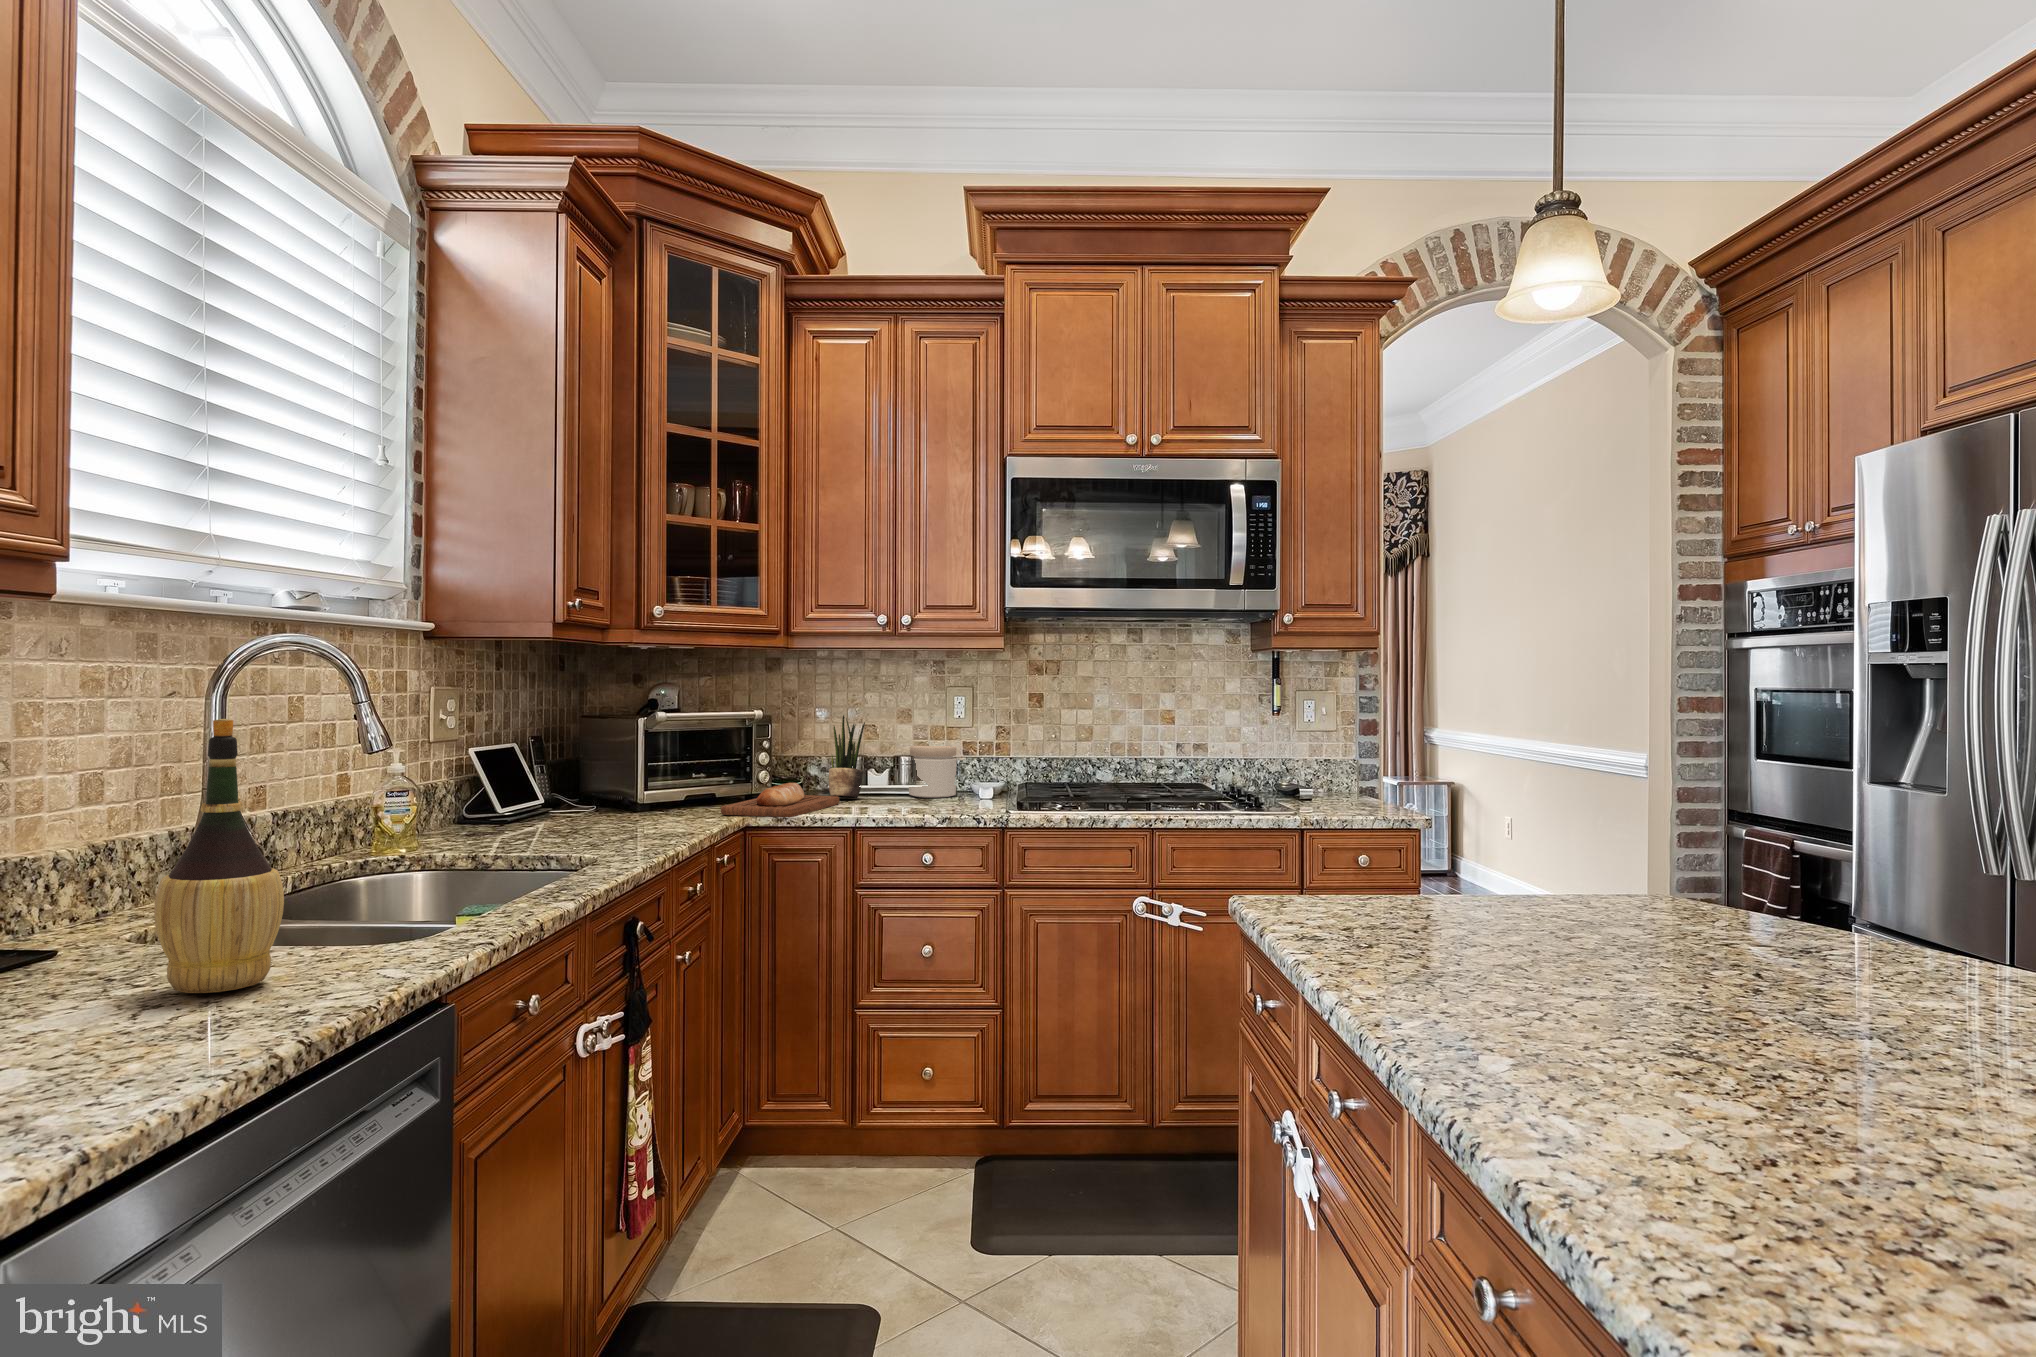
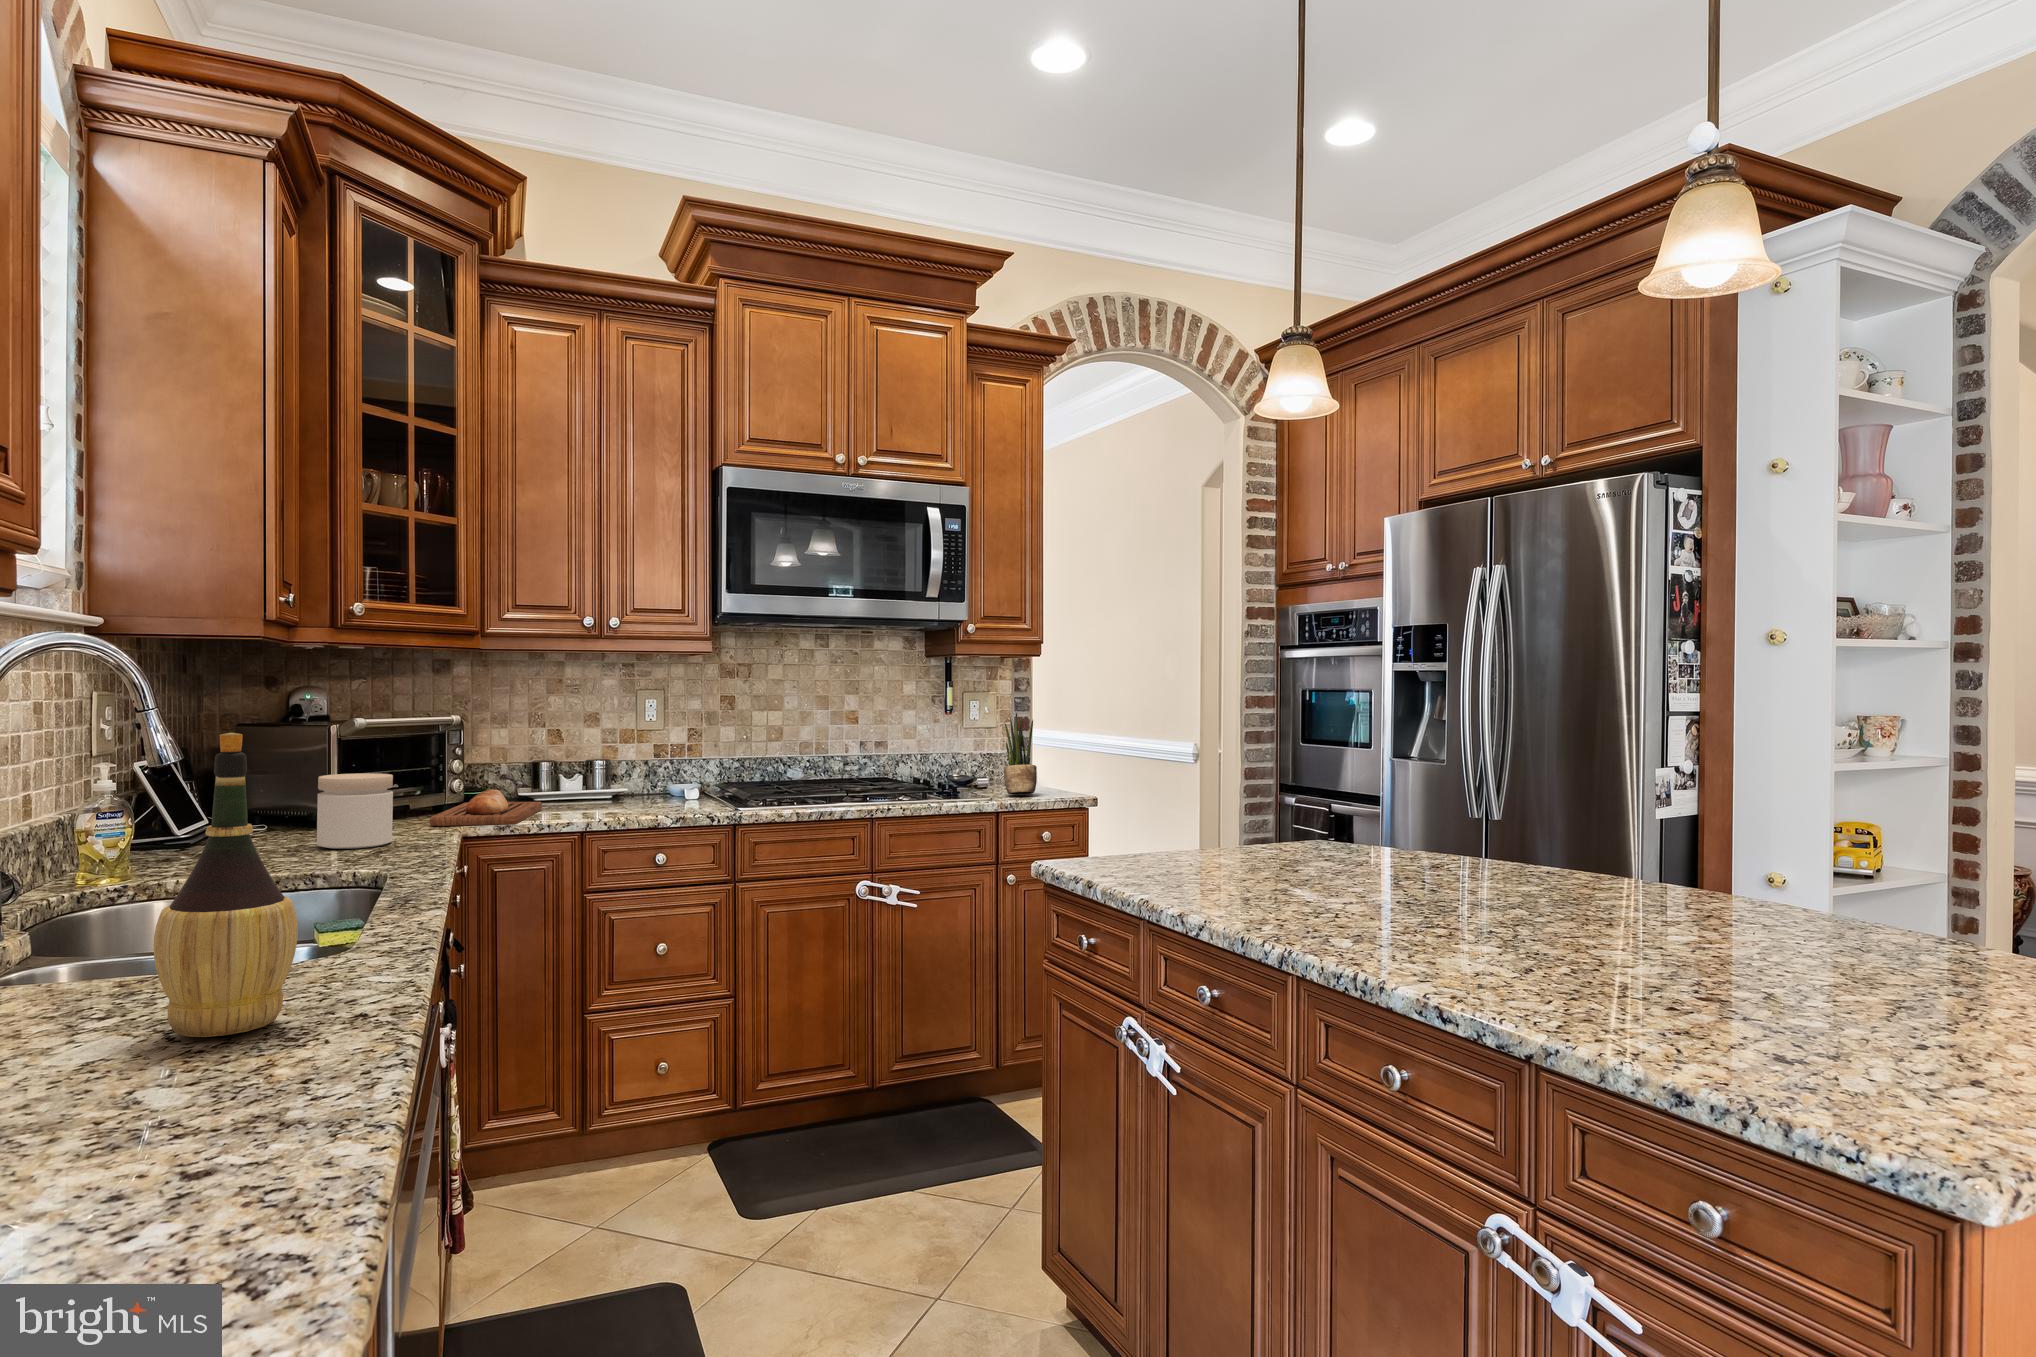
potted plant: present [829,715,865,798] -> present [1003,713,1037,794]
jar: present [909,745,956,798] -> present [317,773,393,849]

